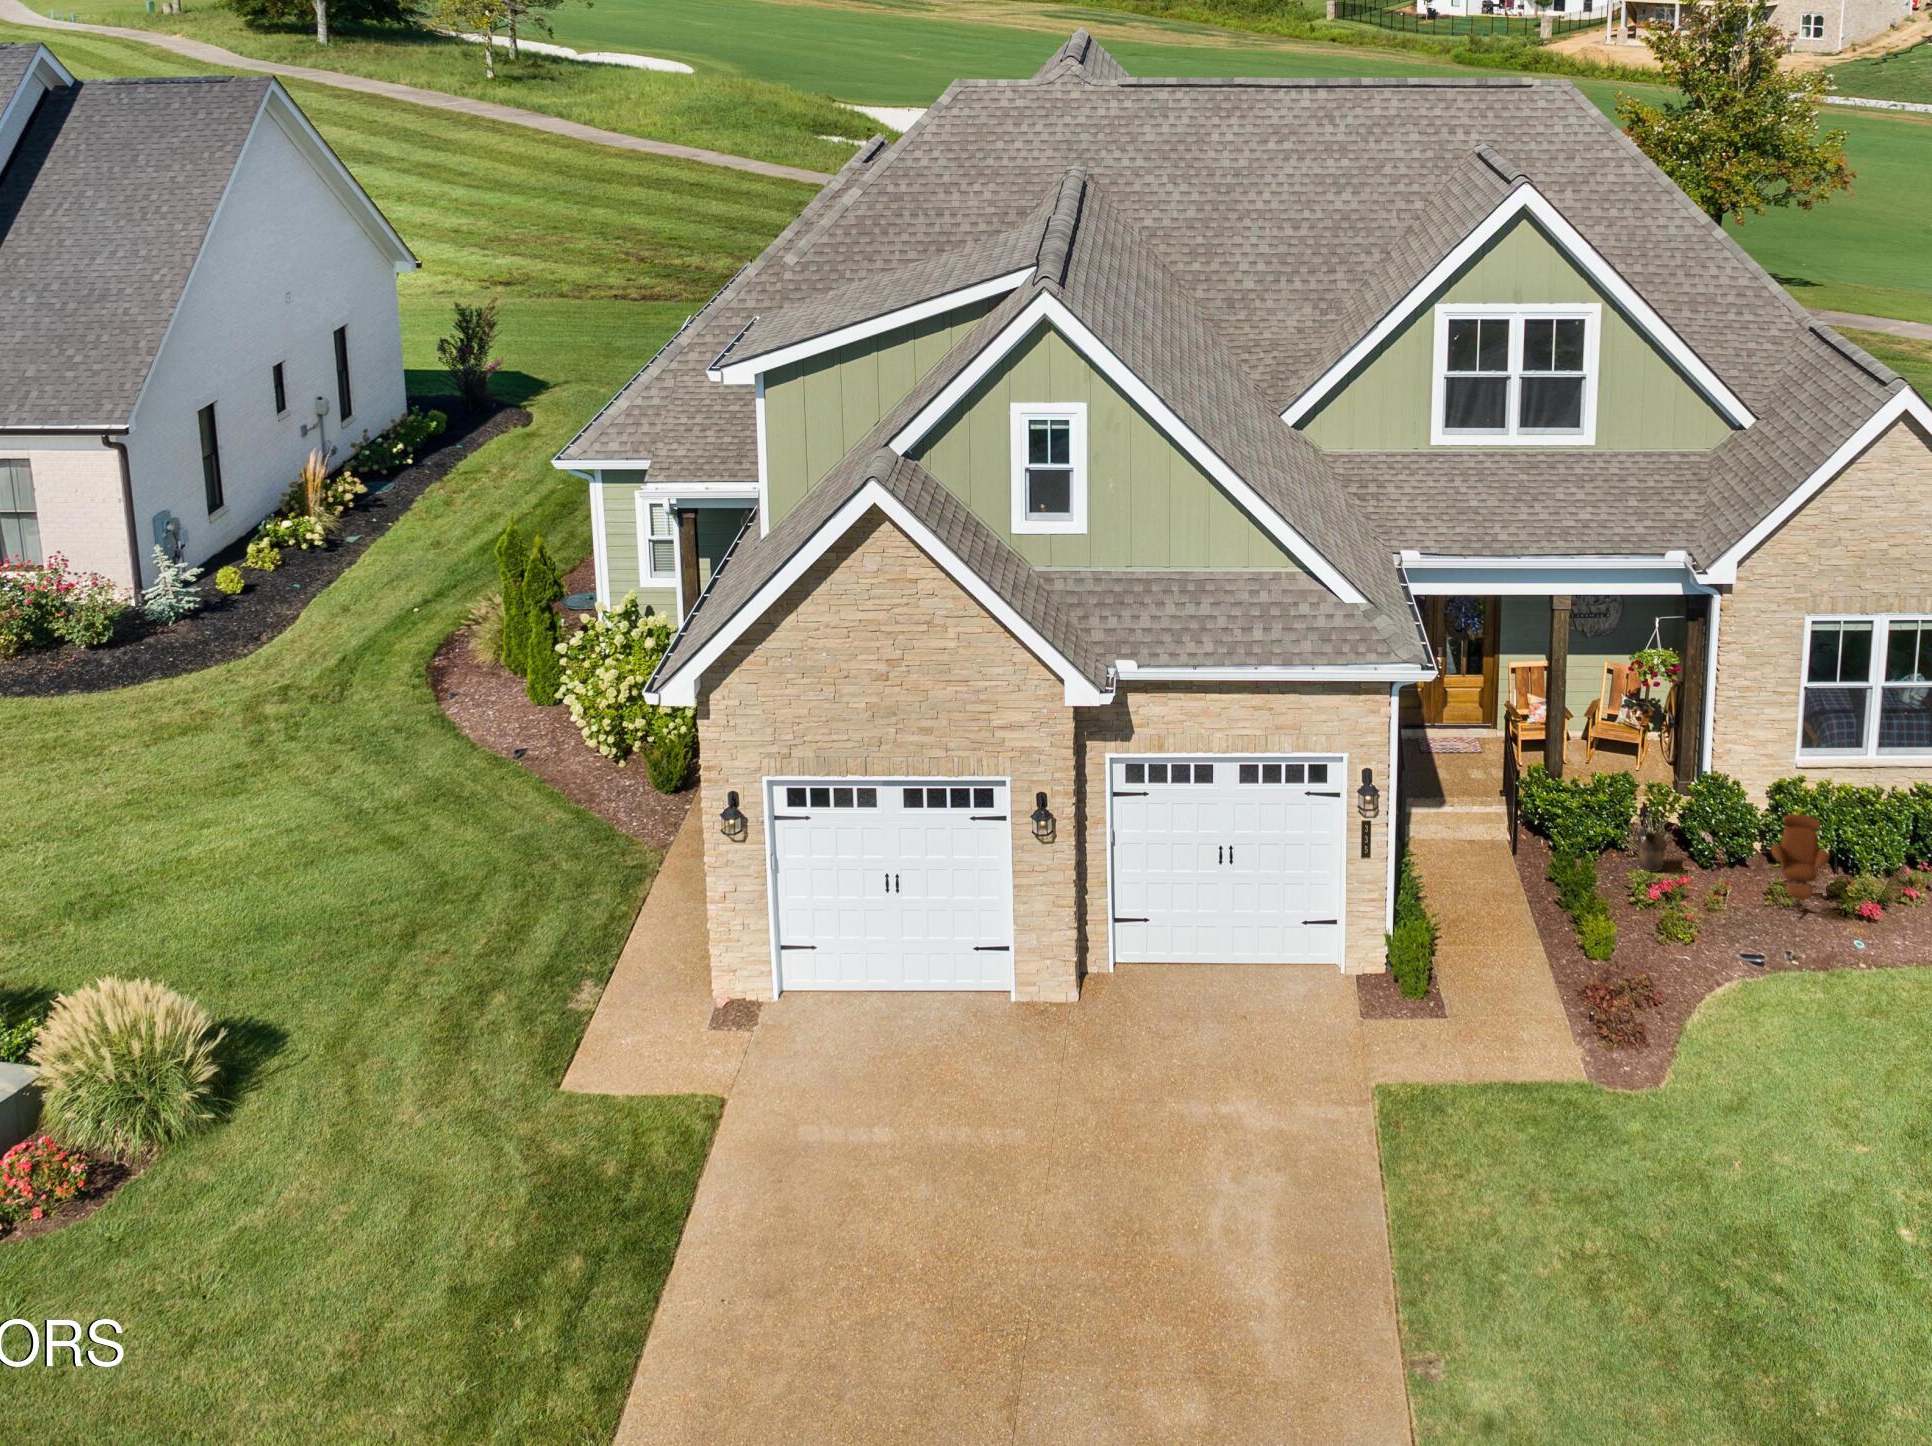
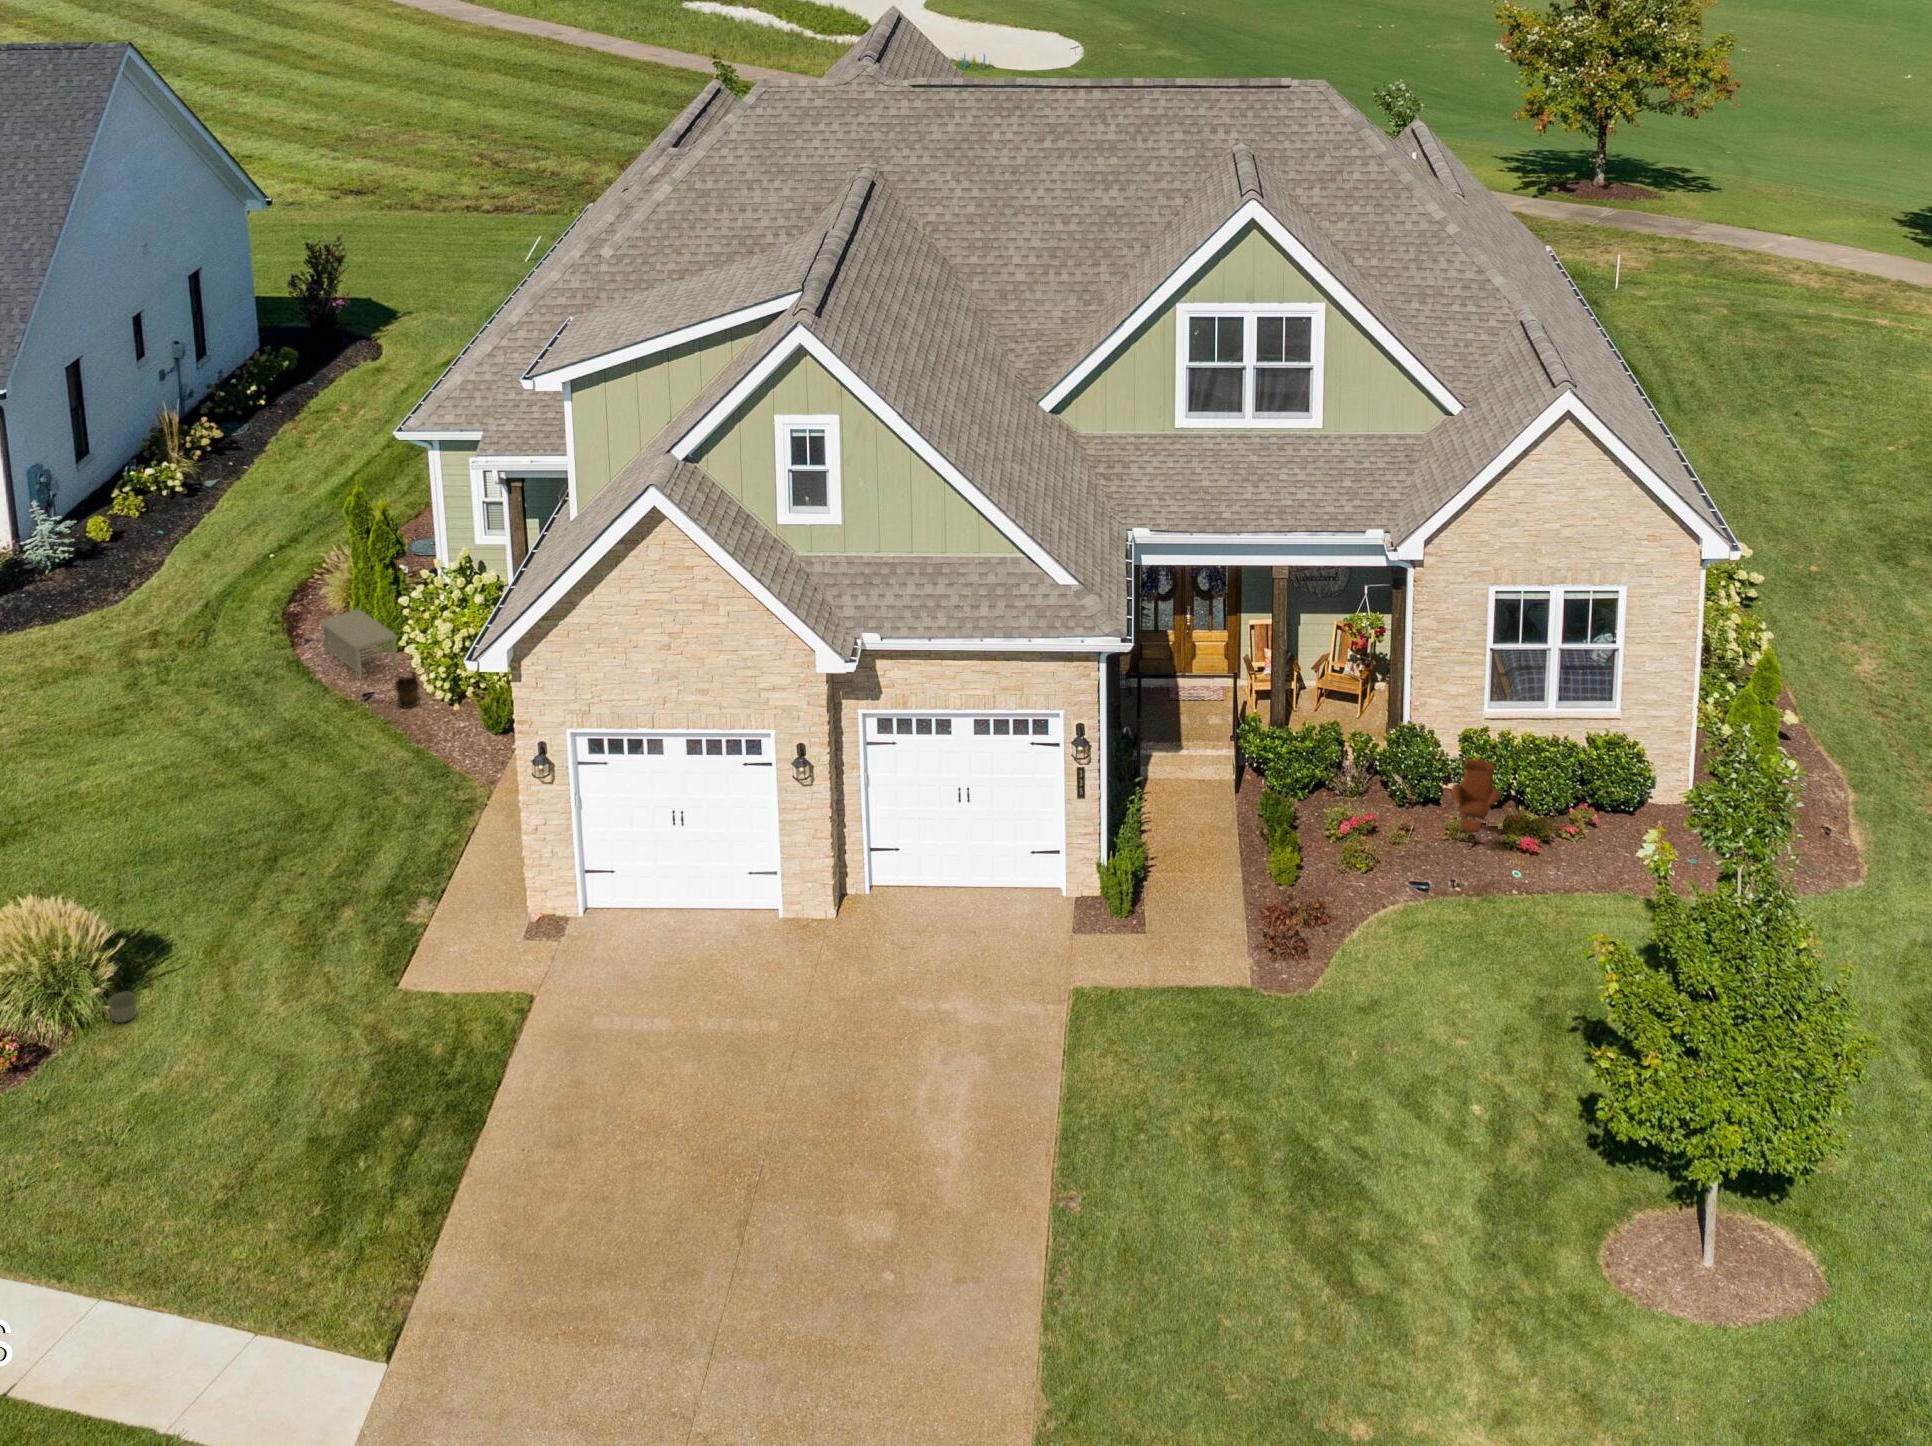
storage bench: none [468,659,555,736] -> present [319,609,397,679]
bucket: present [1637,826,1667,872] -> present [395,670,419,708]
planter: none [202,1095,238,1134] -> present [108,992,136,1023]

